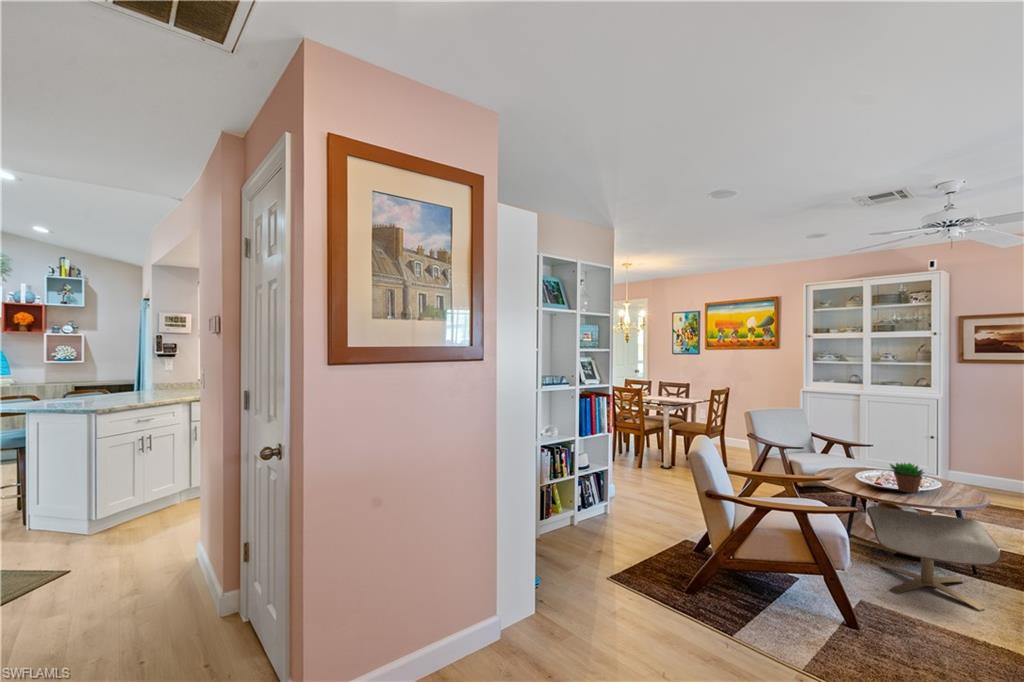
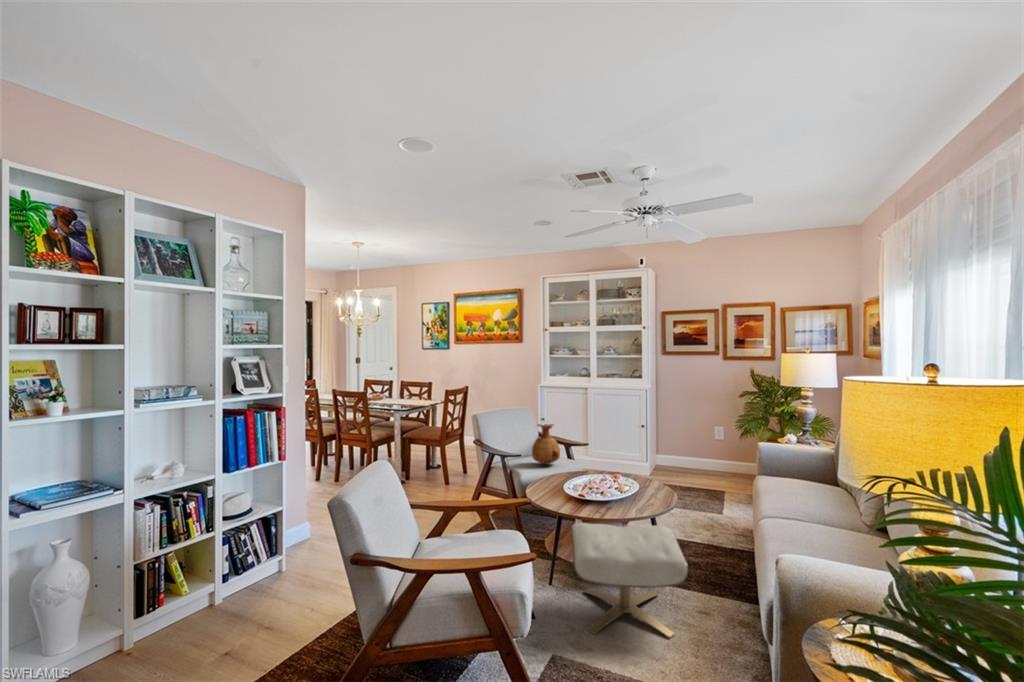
vase: none [811,424,842,461] -> present [532,424,560,465]
succulent plant: present [890,463,924,493] -> none [593,468,625,503]

